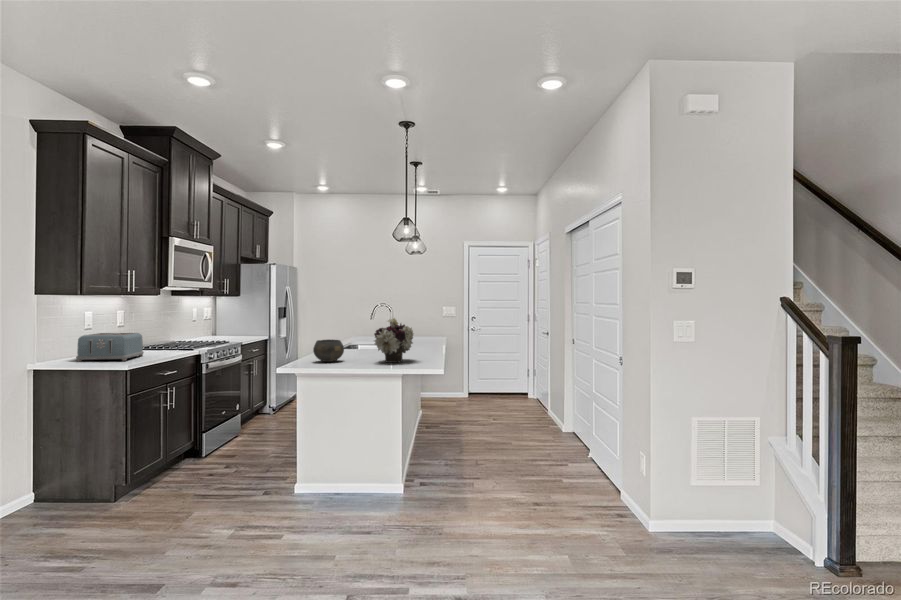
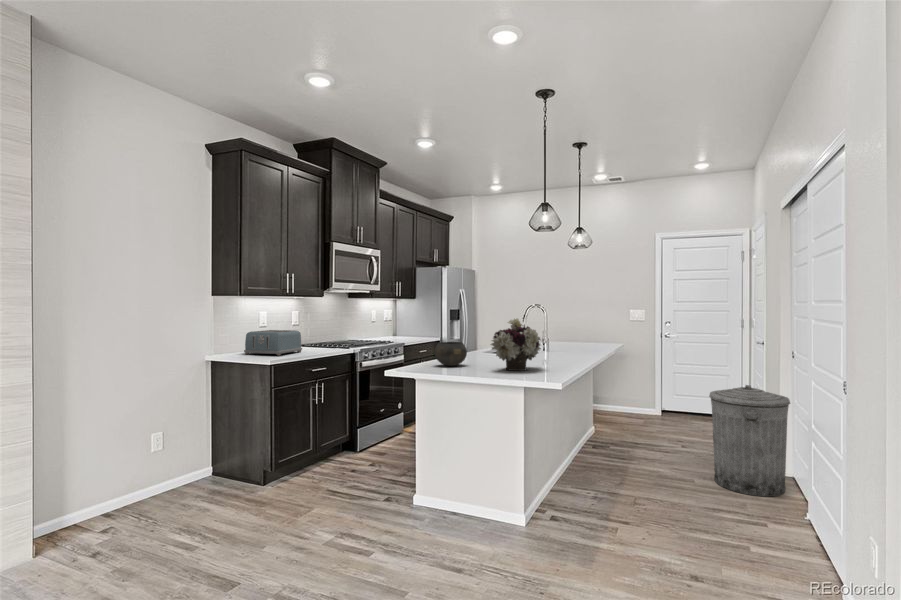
trash can: none [522,365,575,447] -> present [709,385,790,497]

